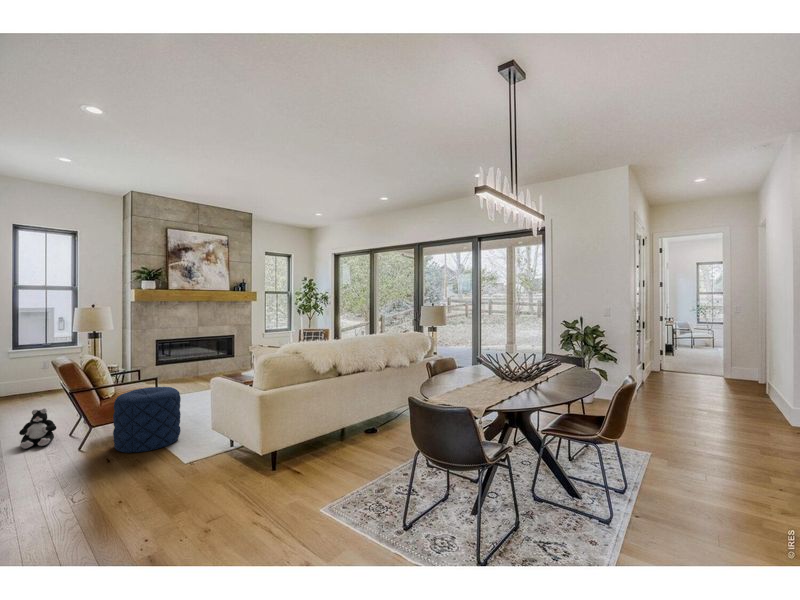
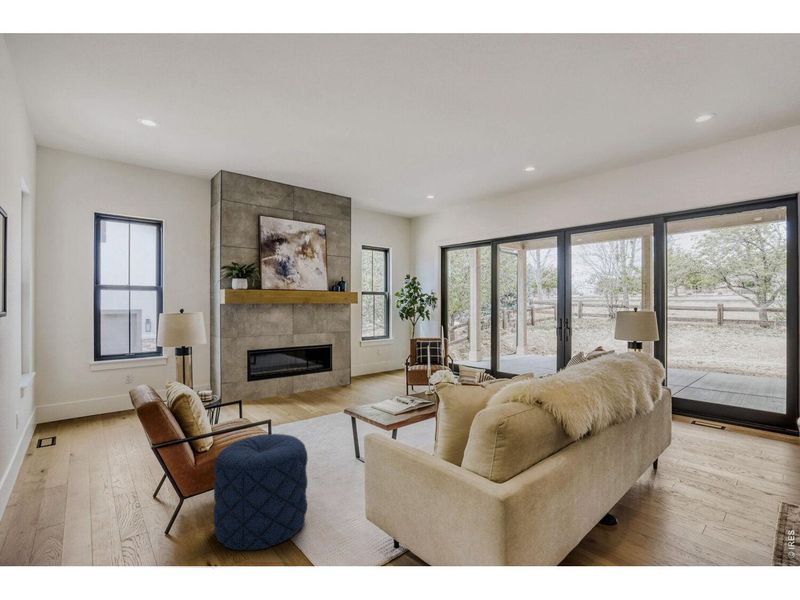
plush toy: present [19,409,56,449] -> none [85,461,135,527]

